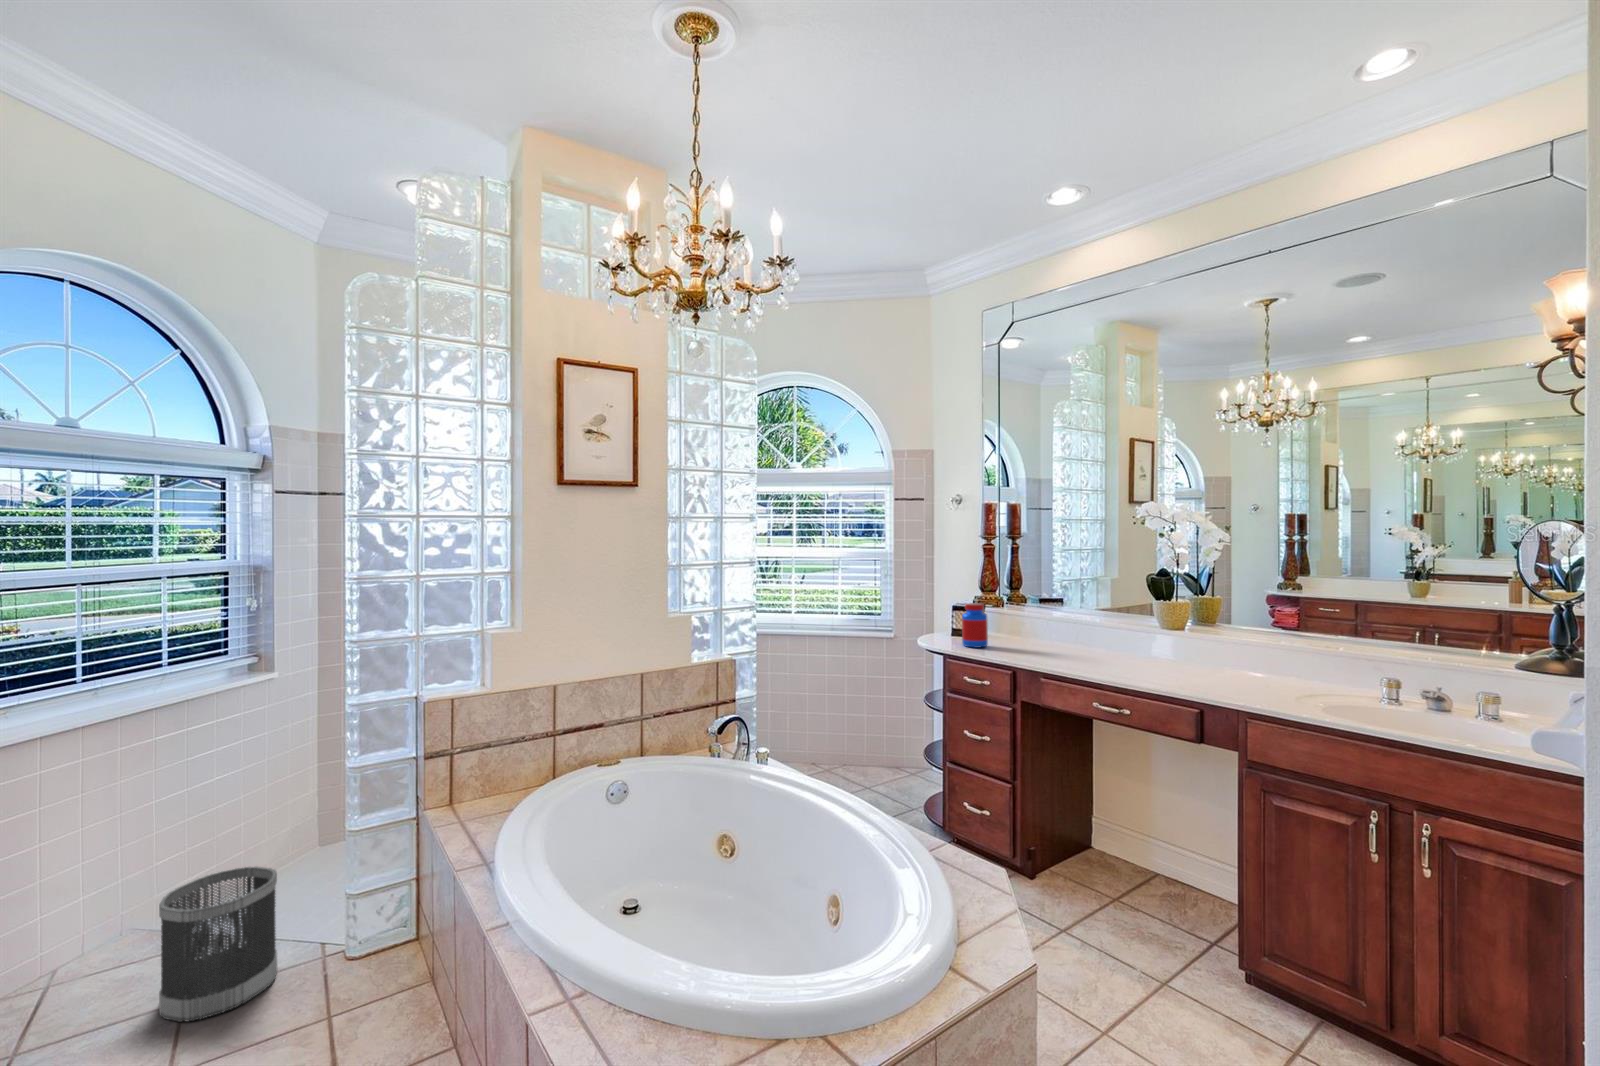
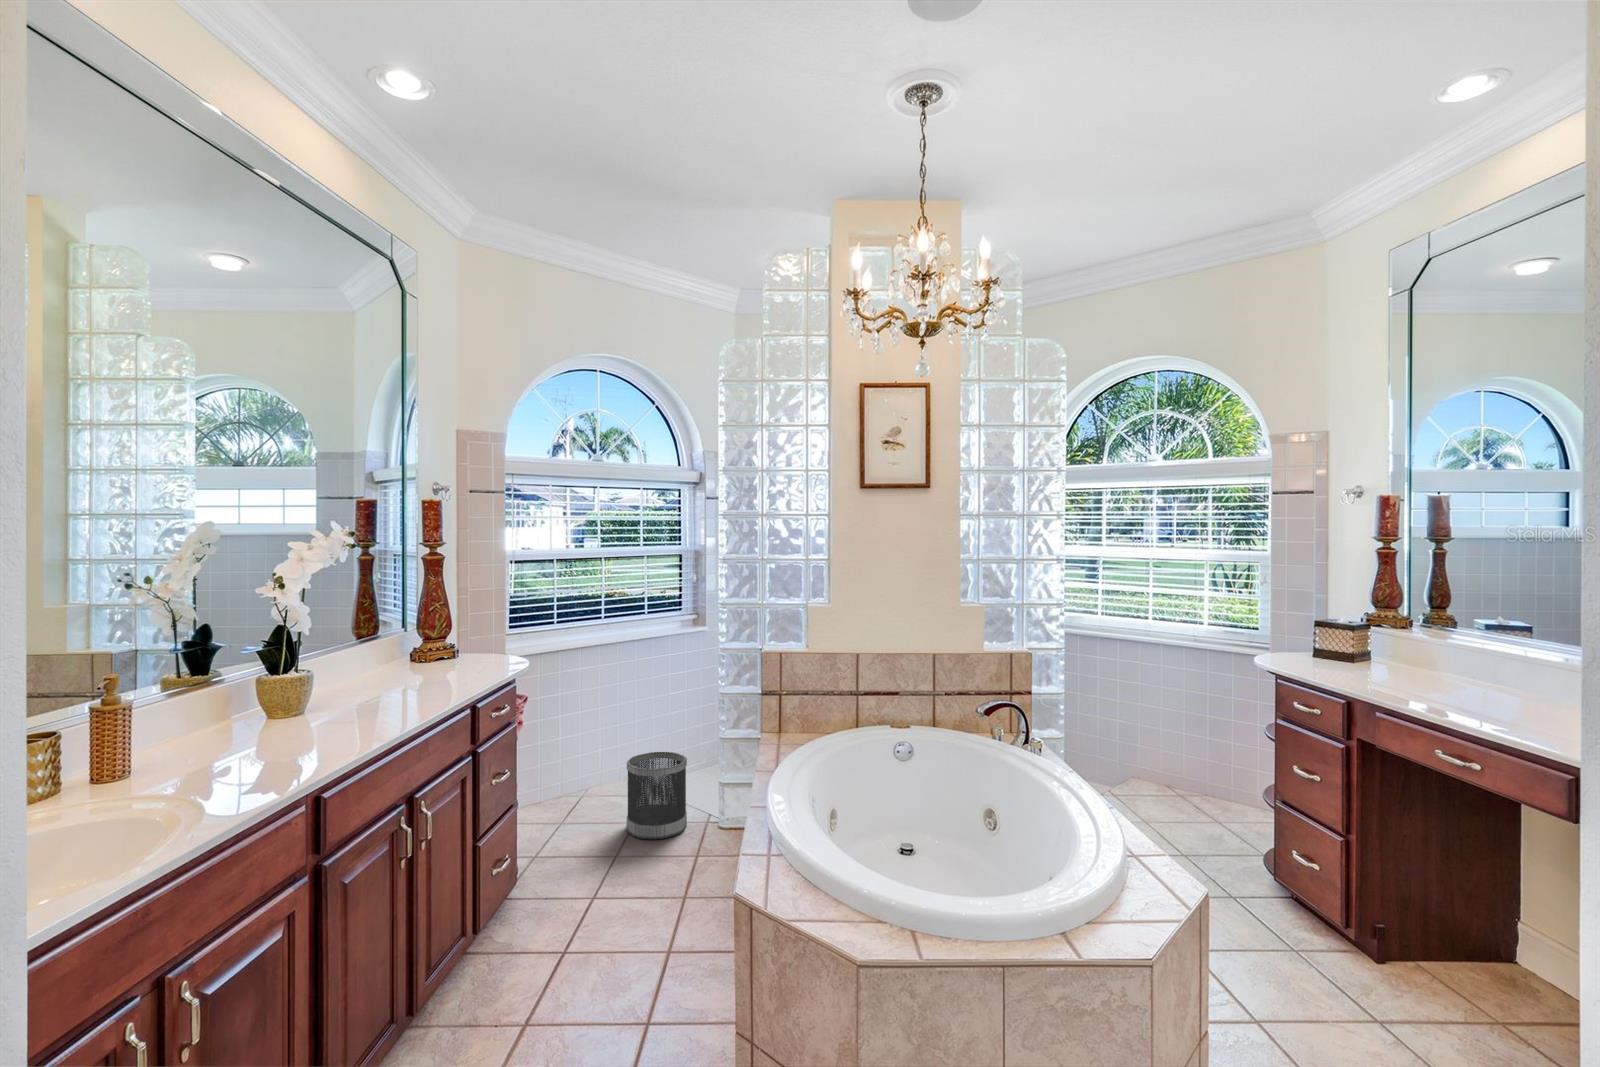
jar: present [962,603,988,648] -> none [1321,618,1359,673]

